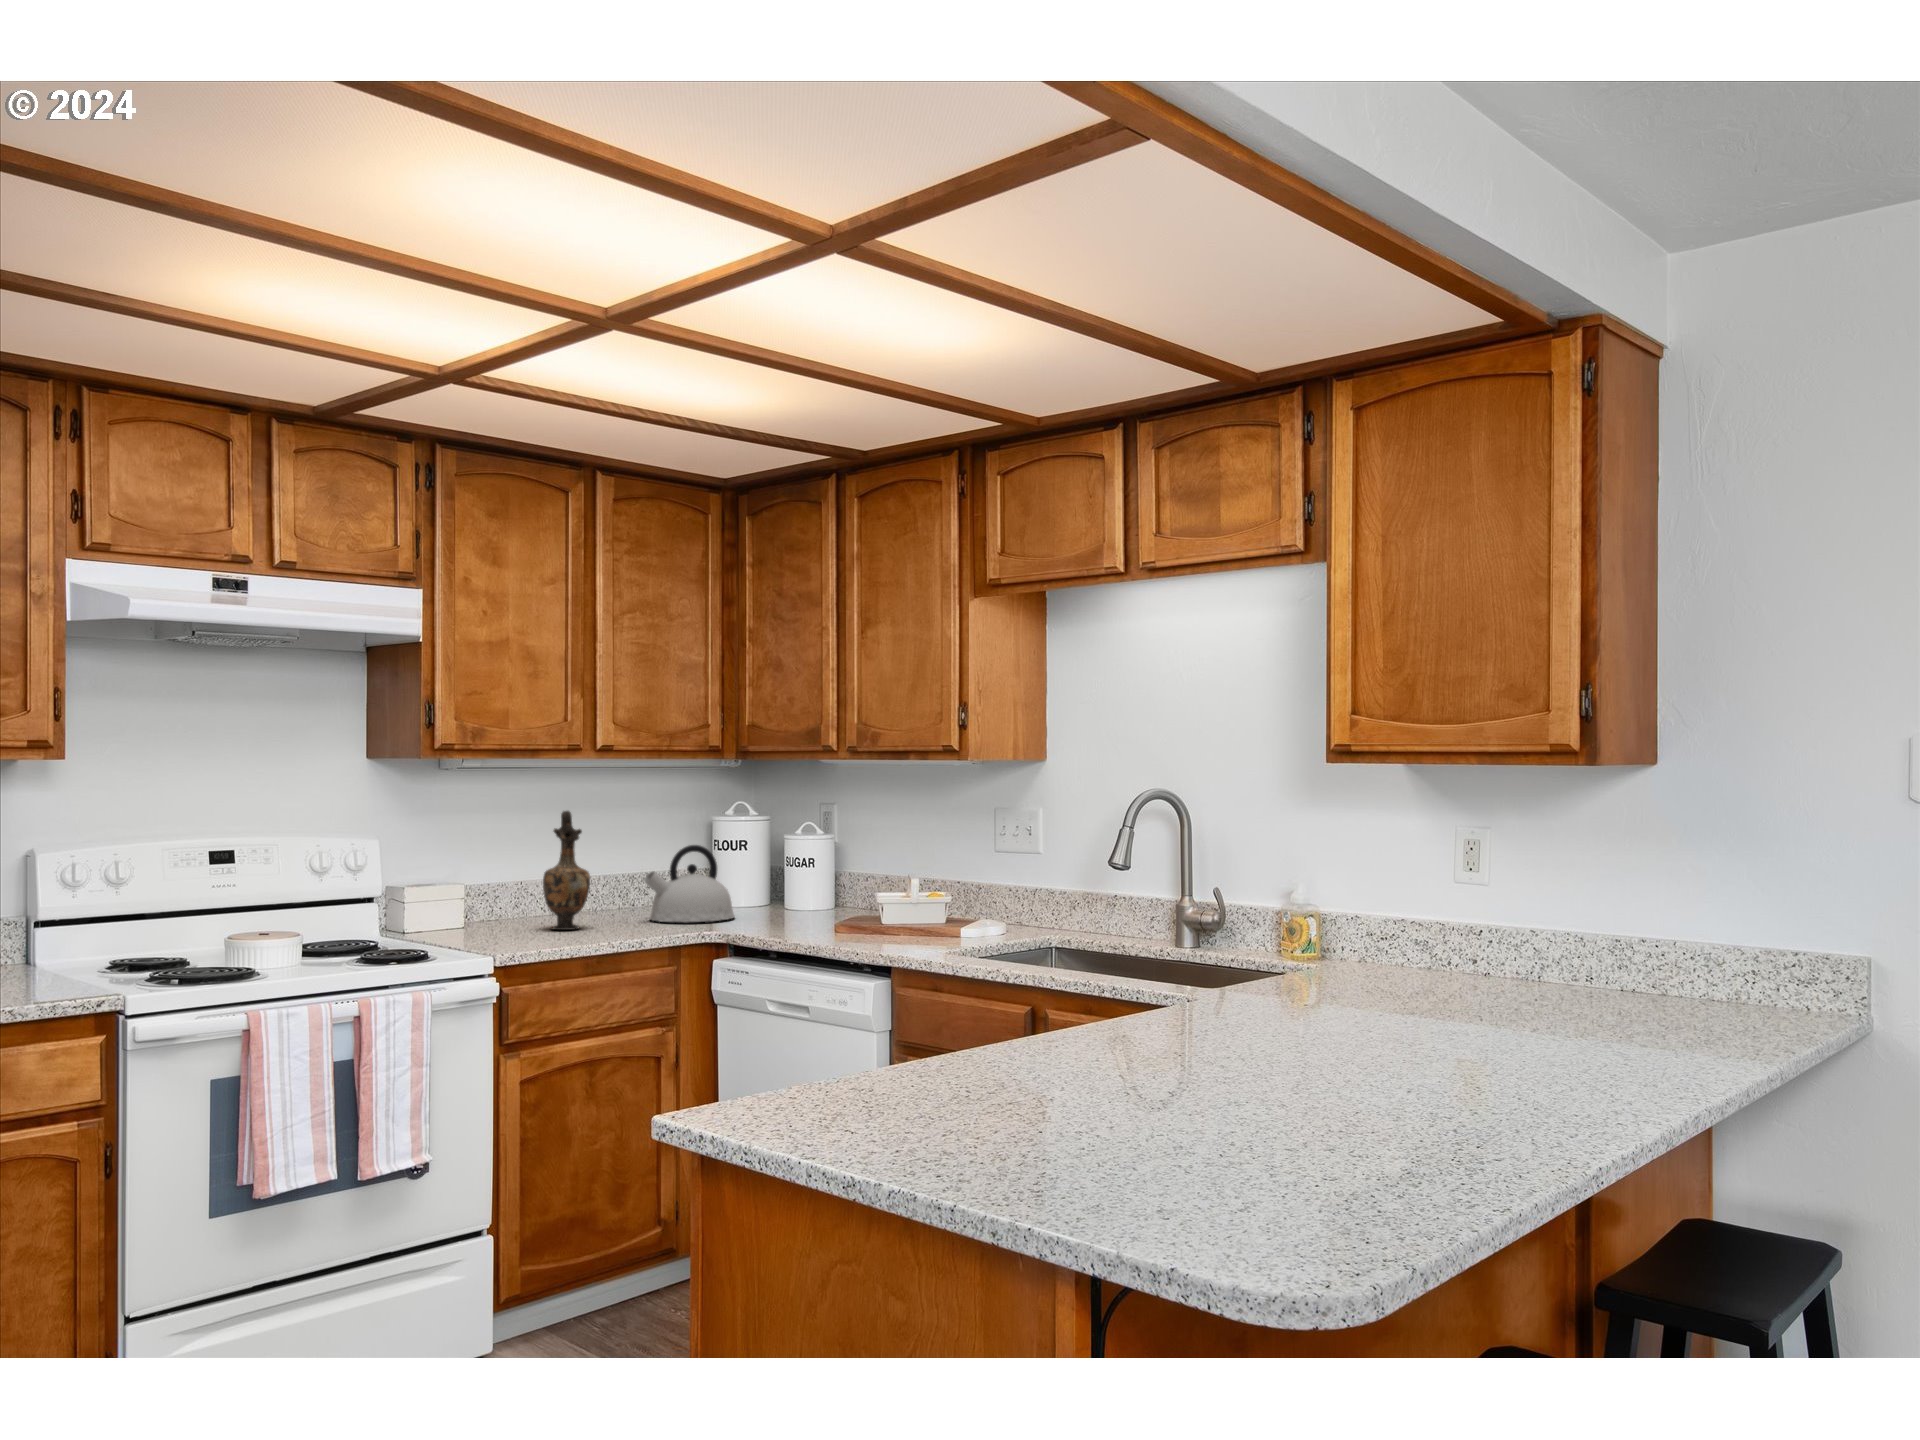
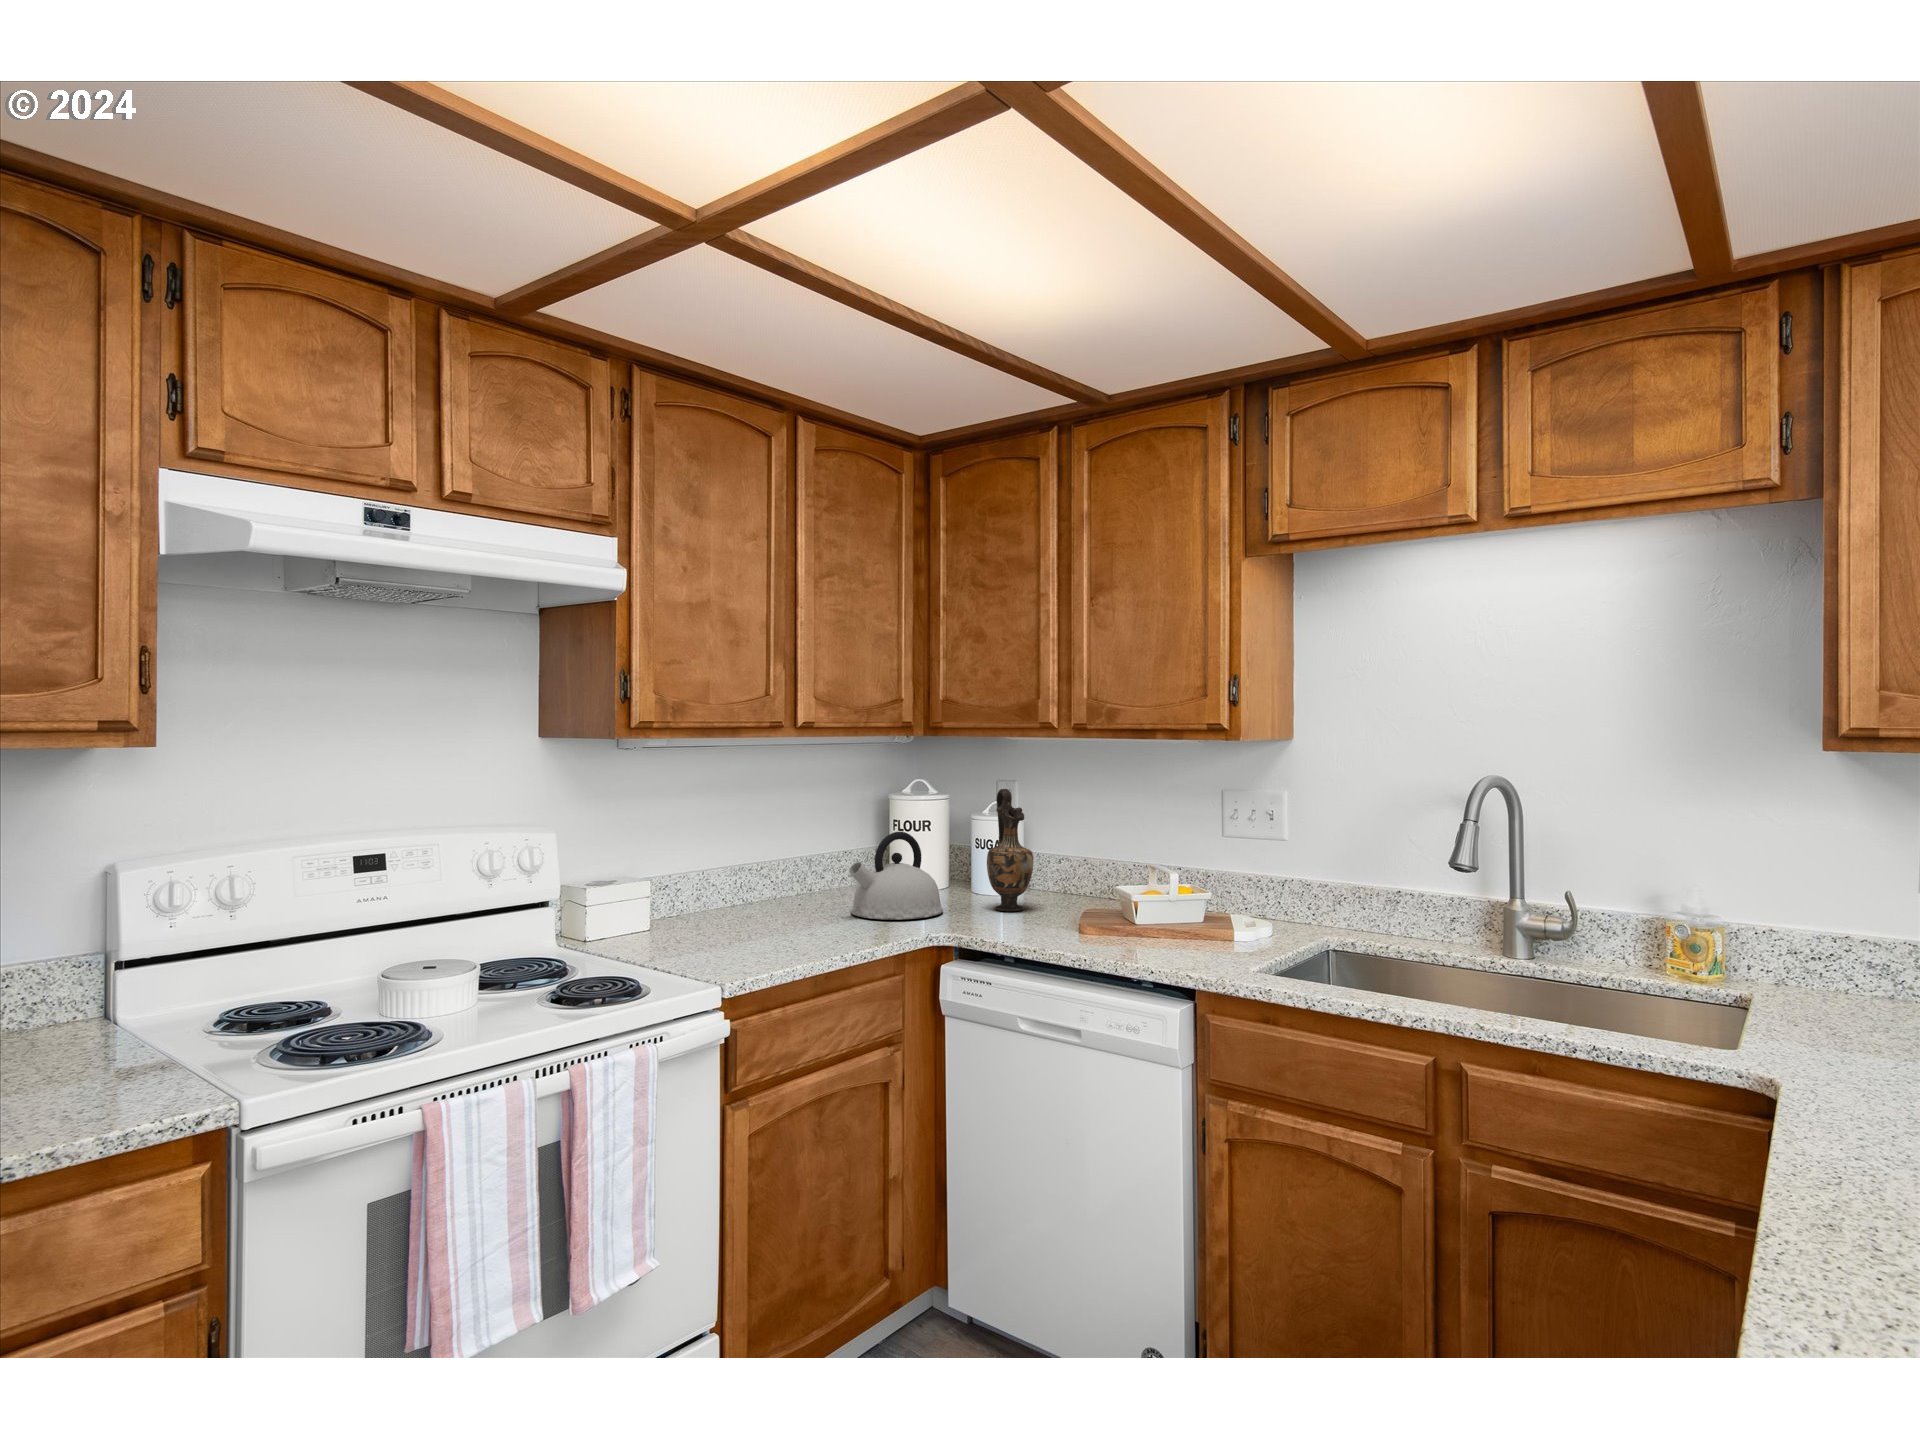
vase: present [543,811,590,930] -> present [987,789,1033,911]

